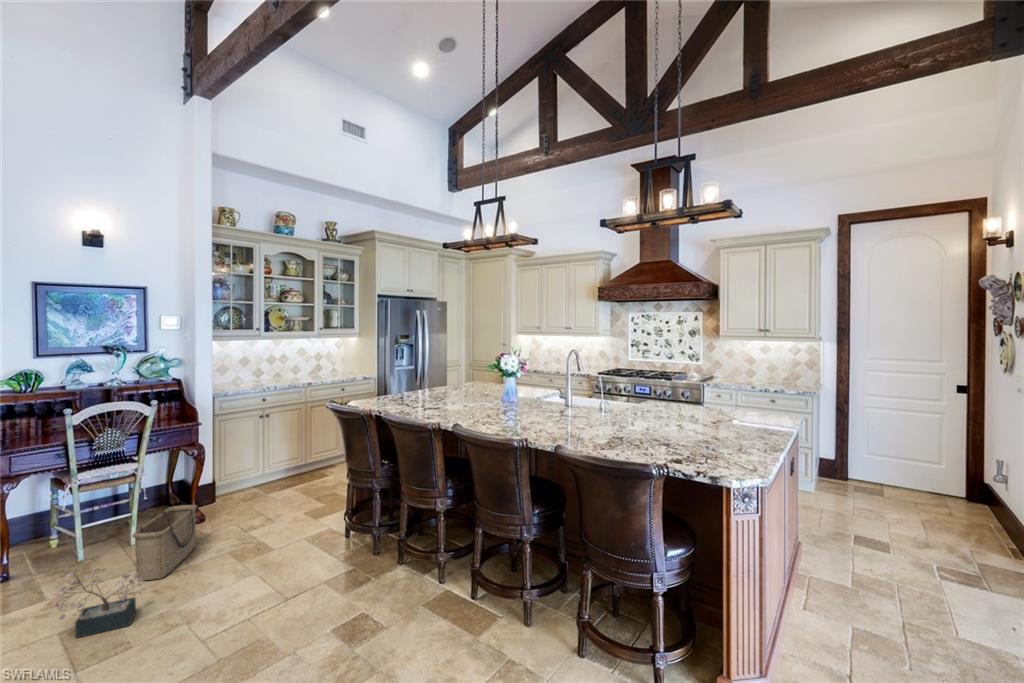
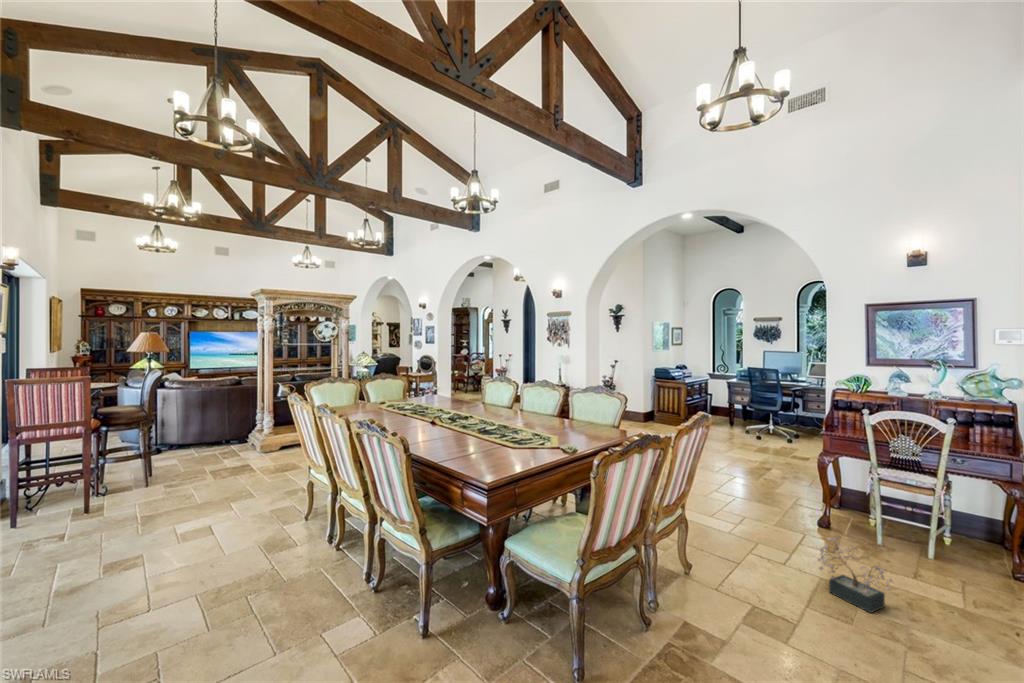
basket: present [132,505,197,580] -> none [902,535,996,599]

